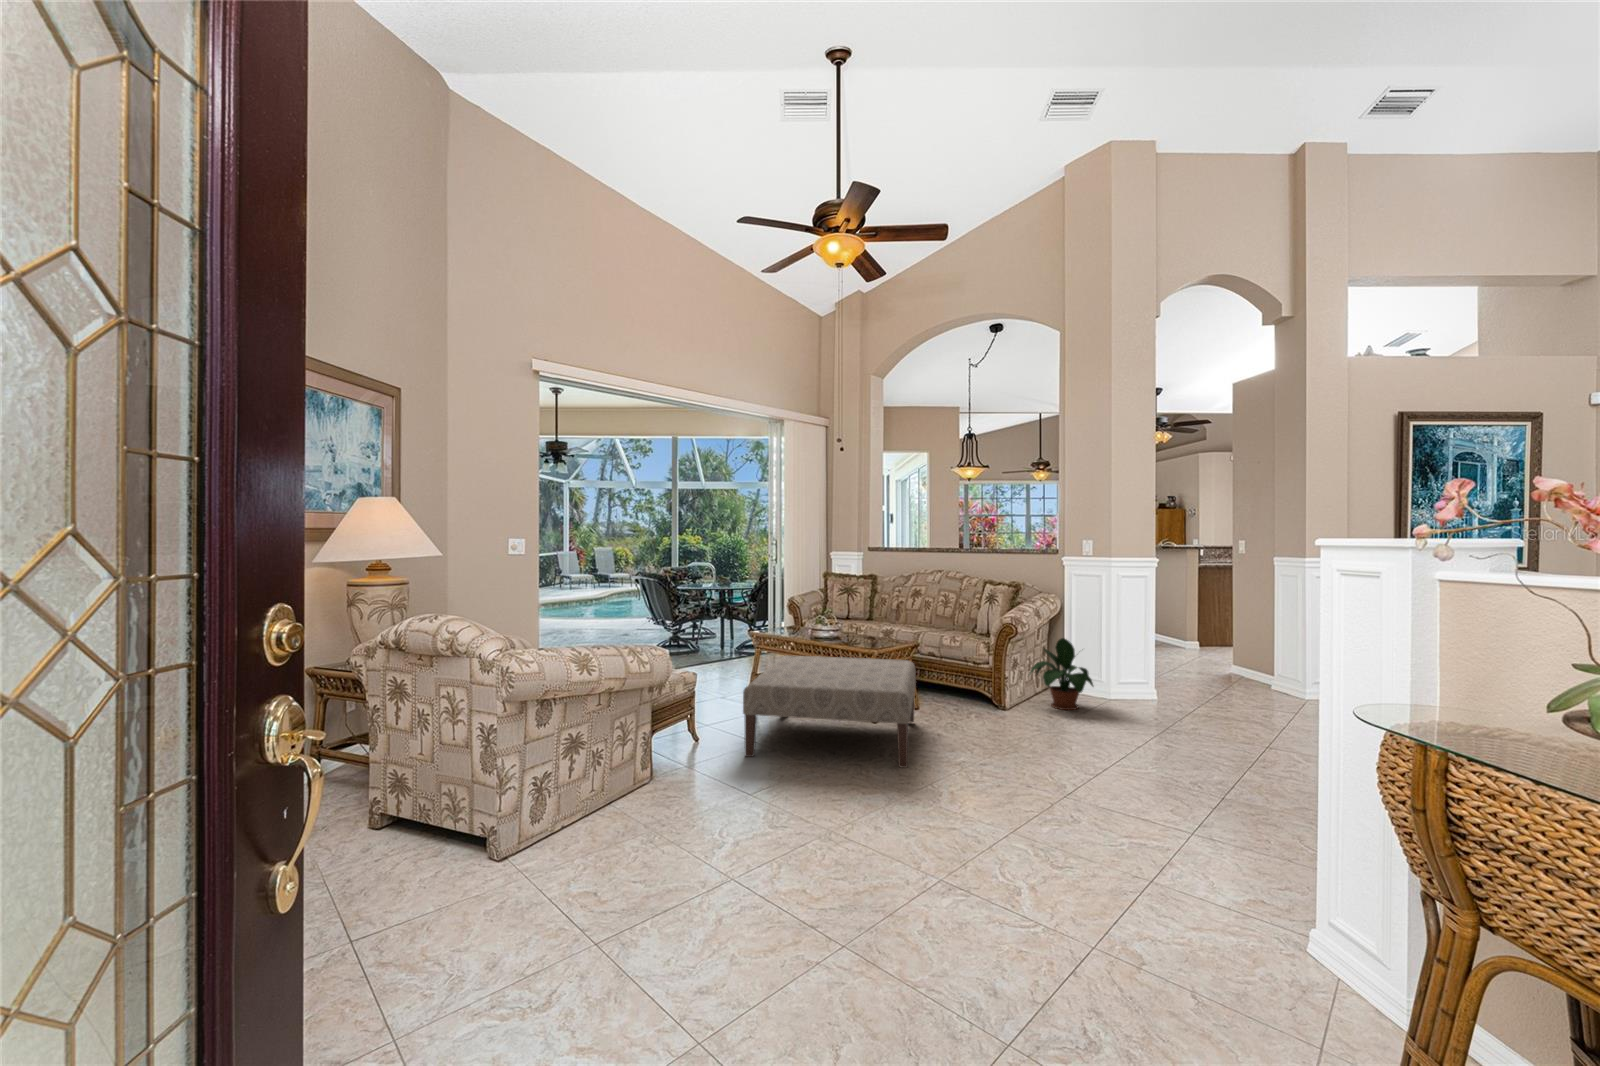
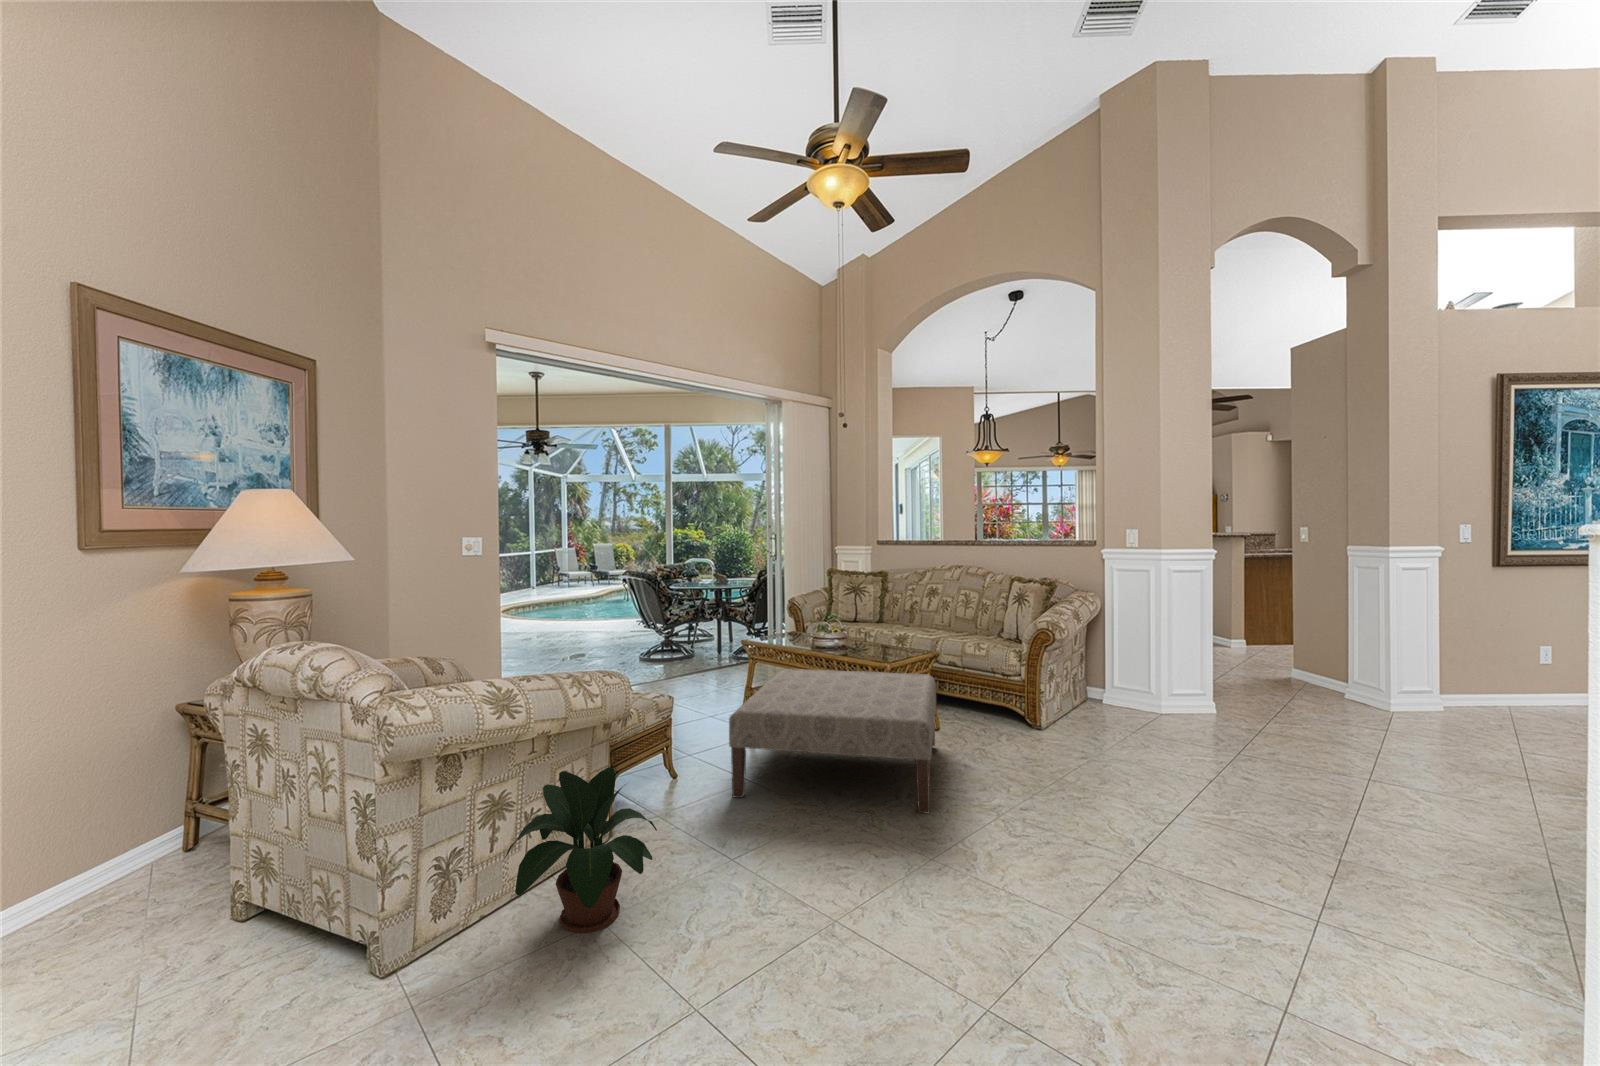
potted plant: present [1029,638,1093,710] -> present [504,767,657,933]

